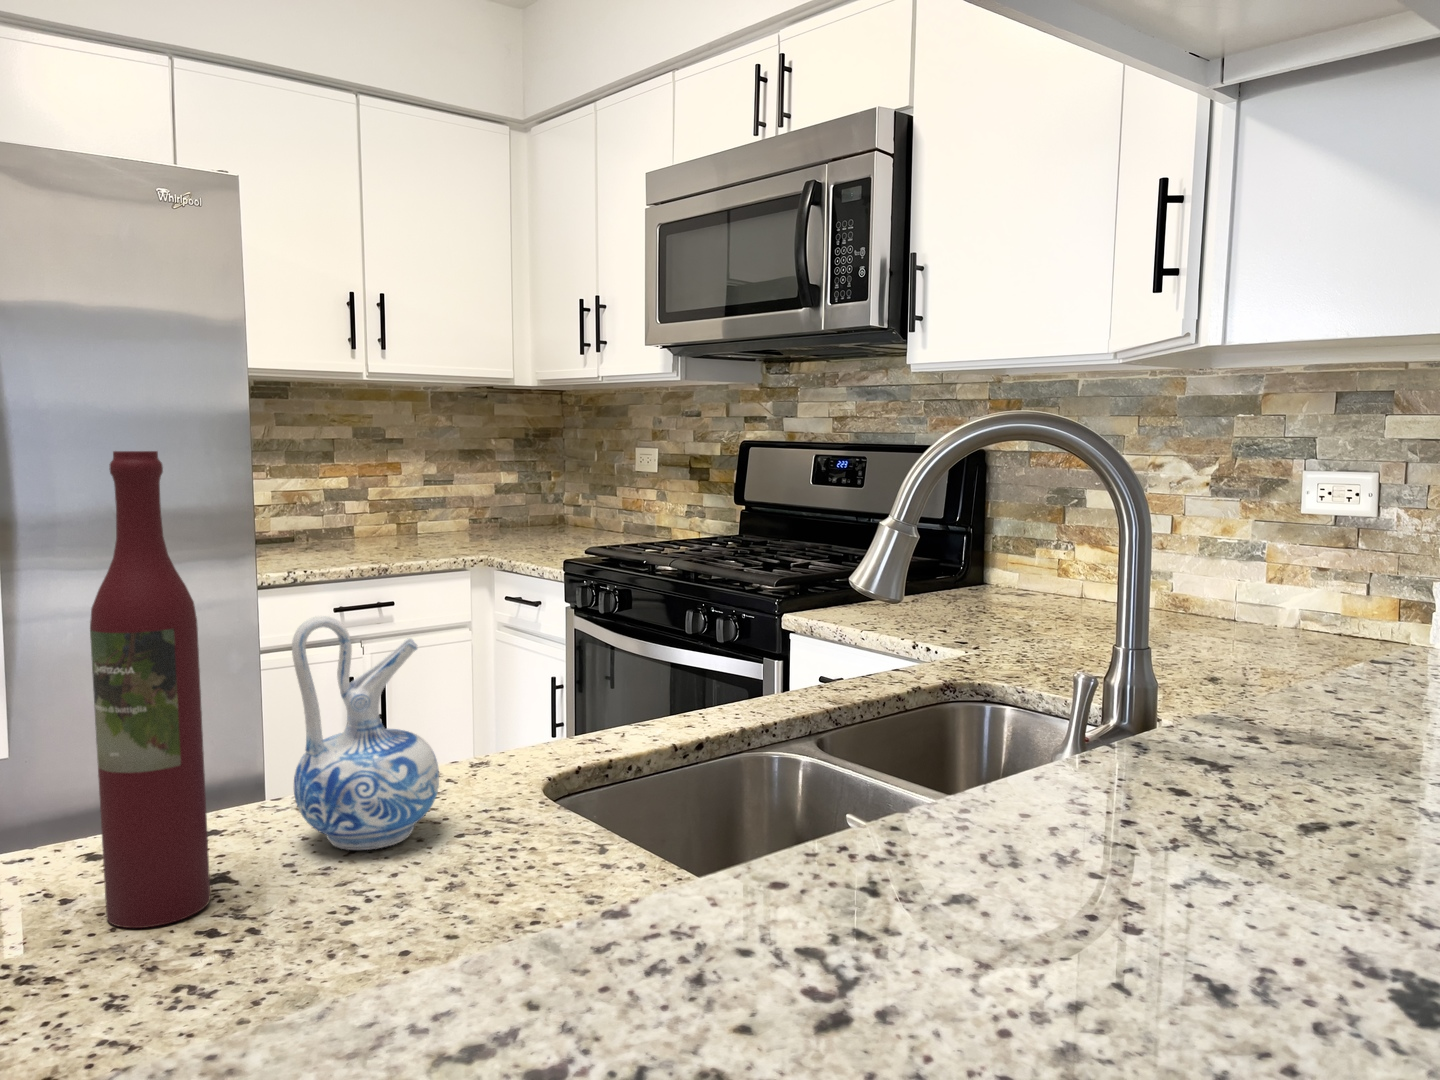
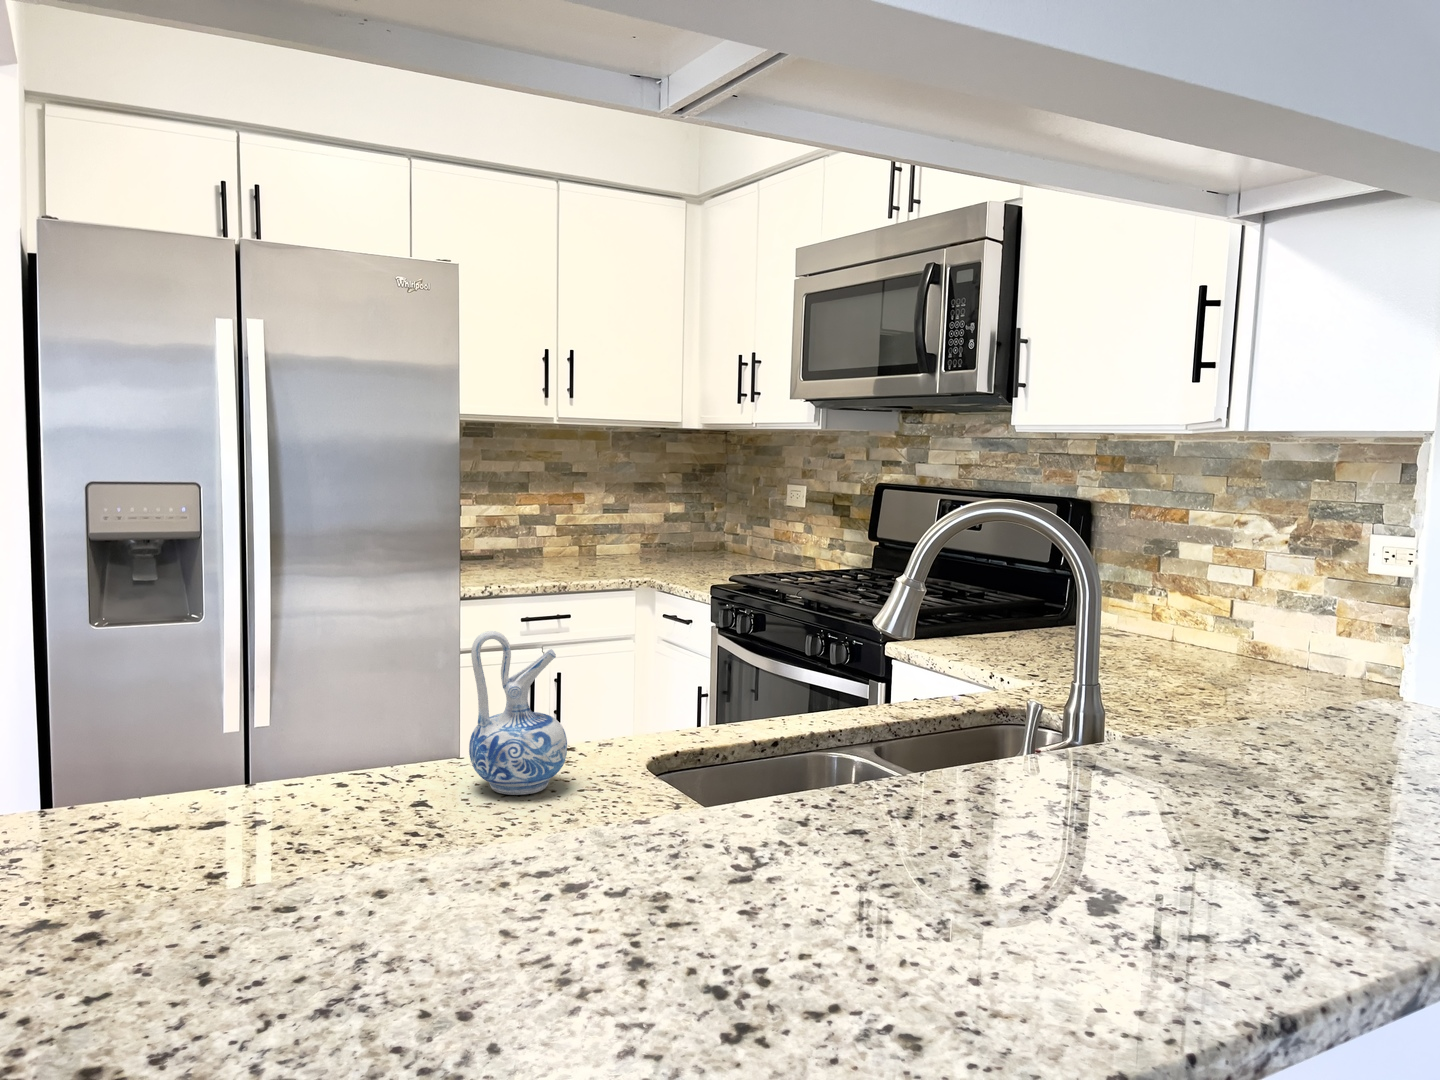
wine bottle: present [90,451,211,928] -> none [347,520,412,828]

